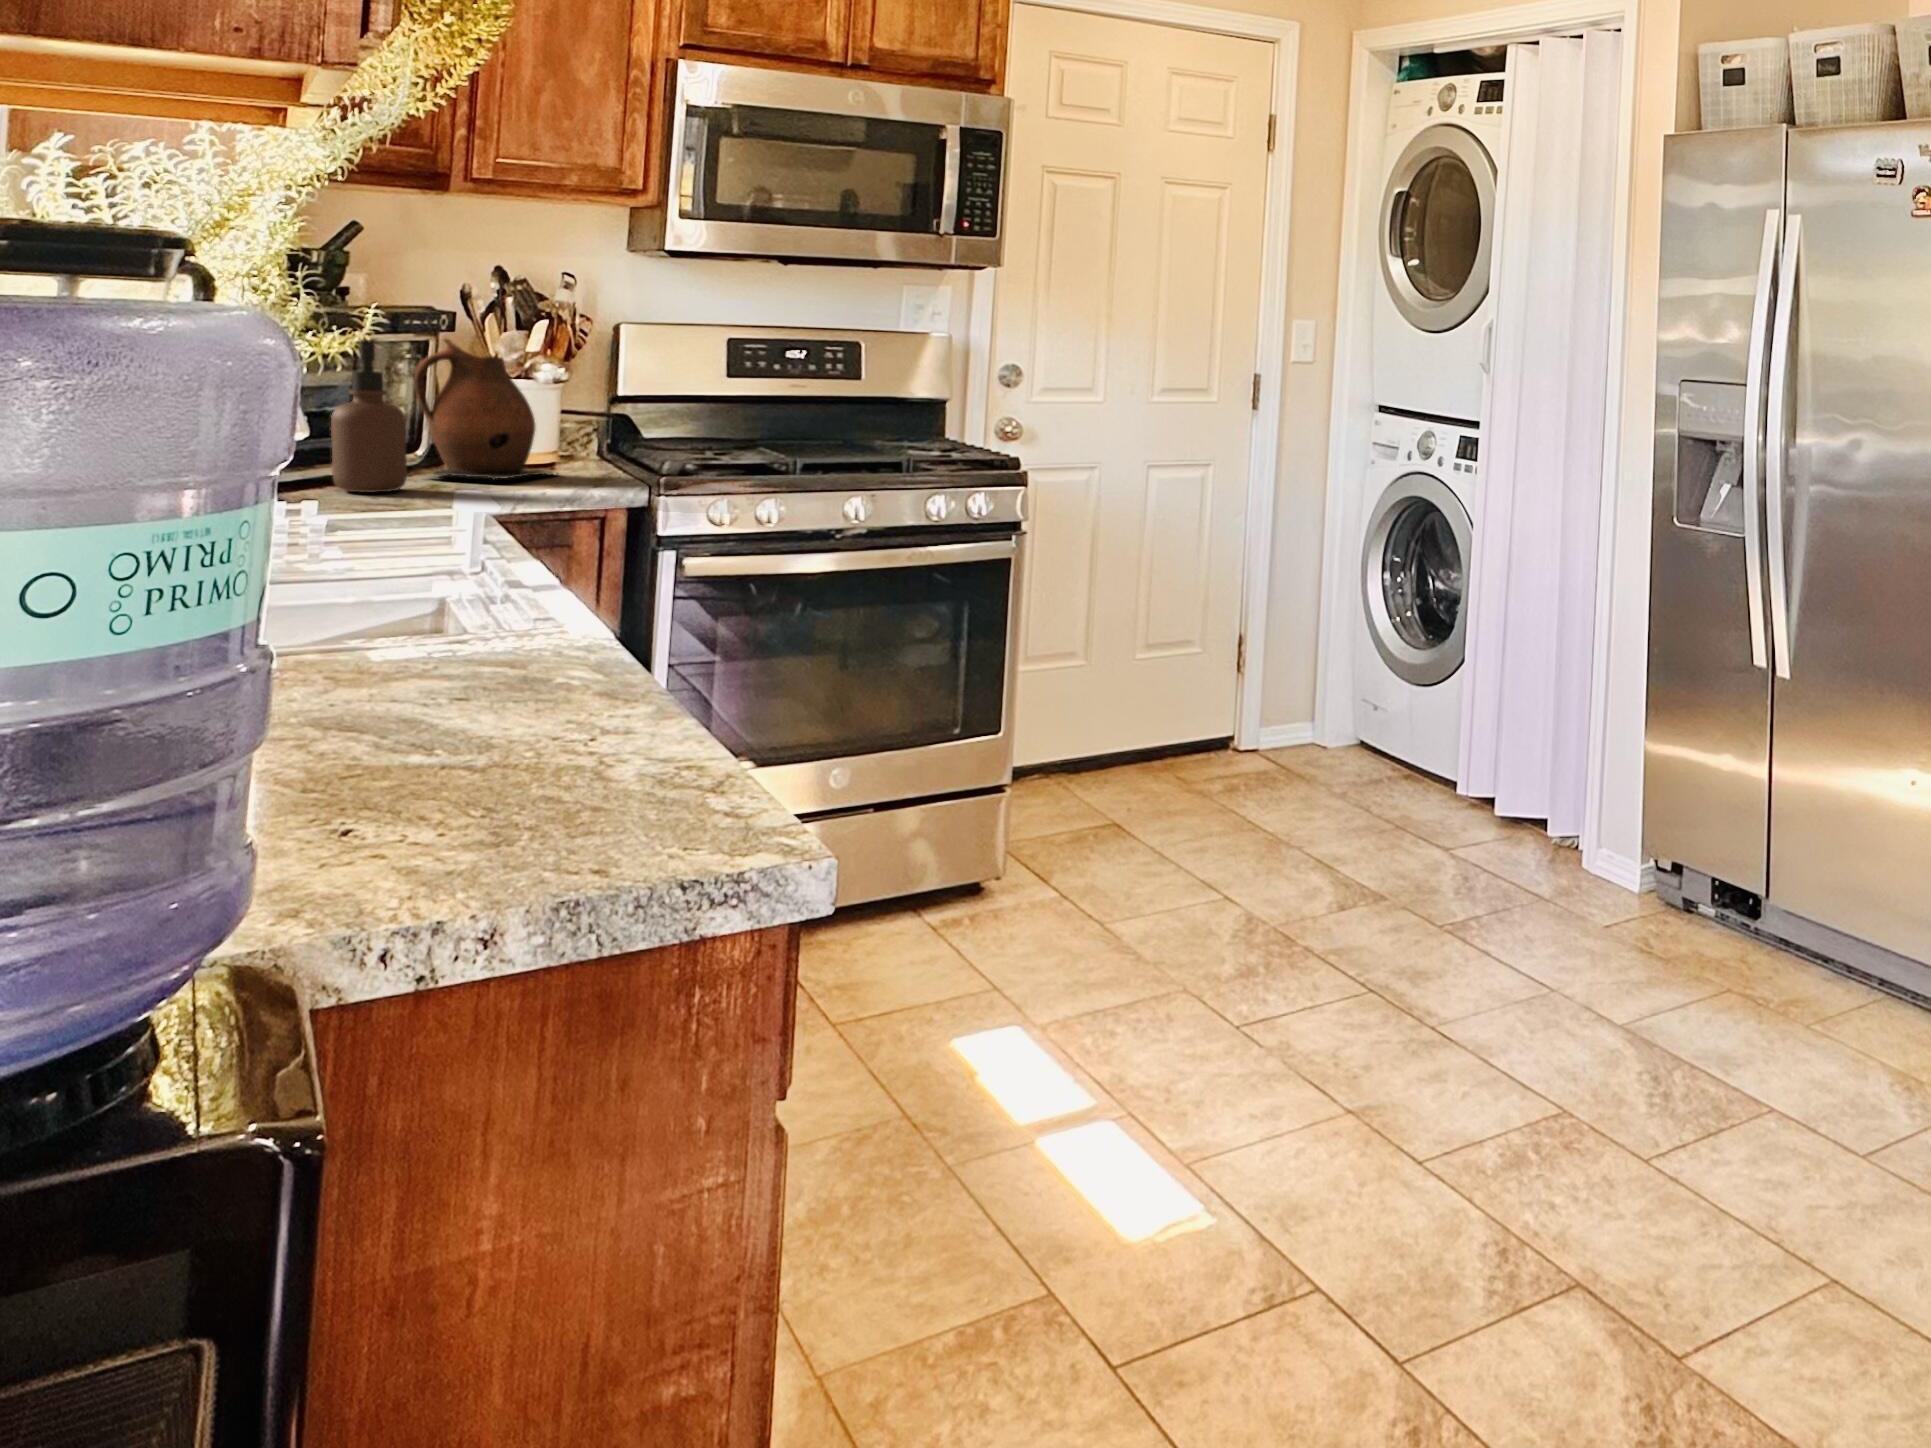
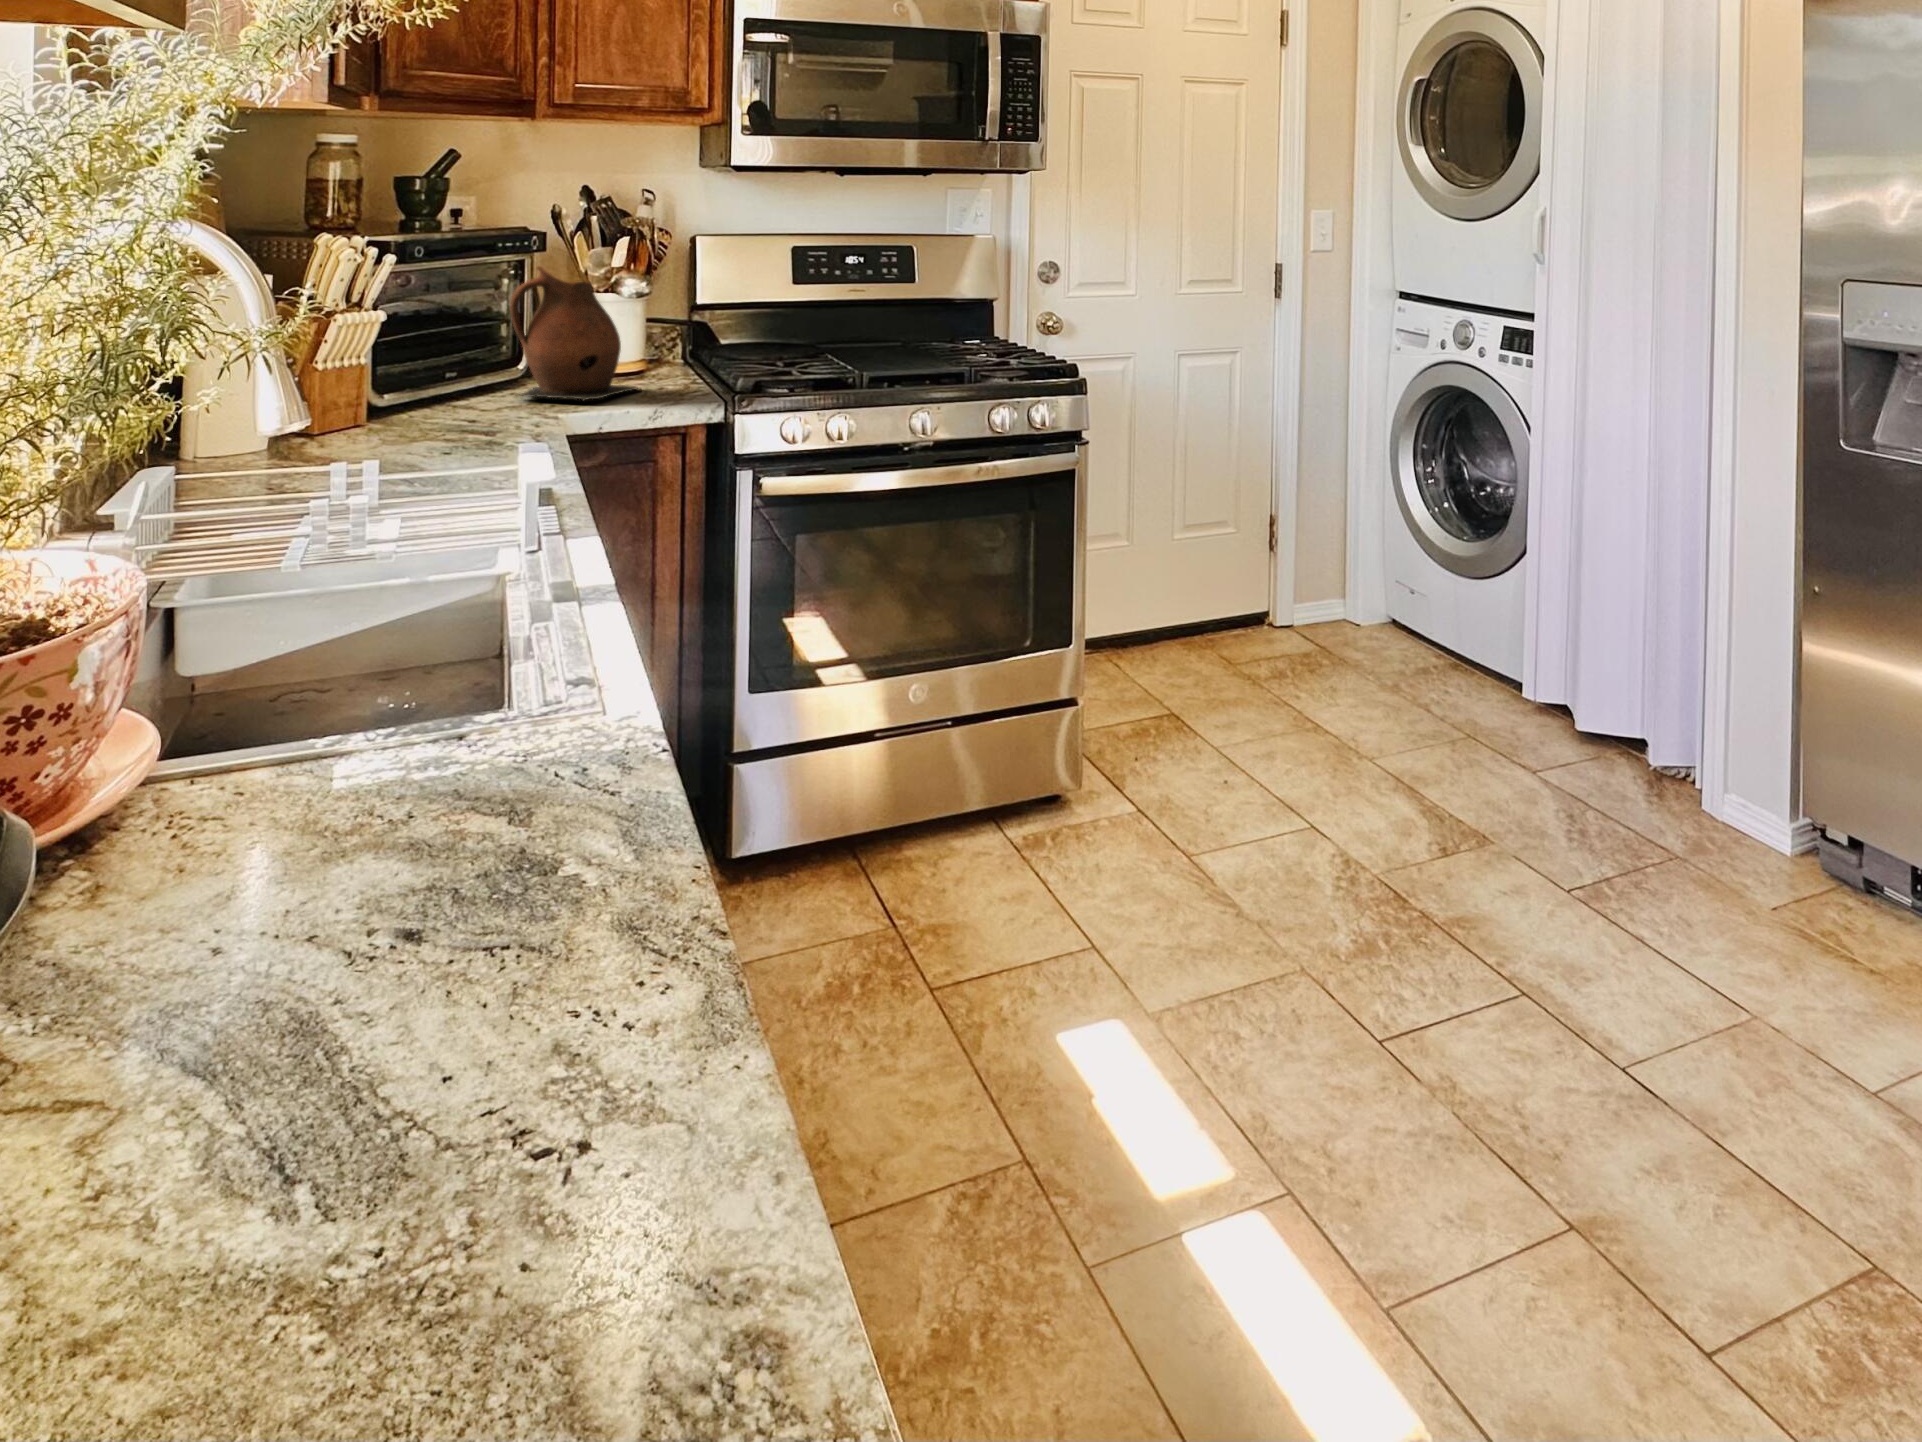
soap dispenser: present [331,340,407,492] -> none [437,276,506,422]

